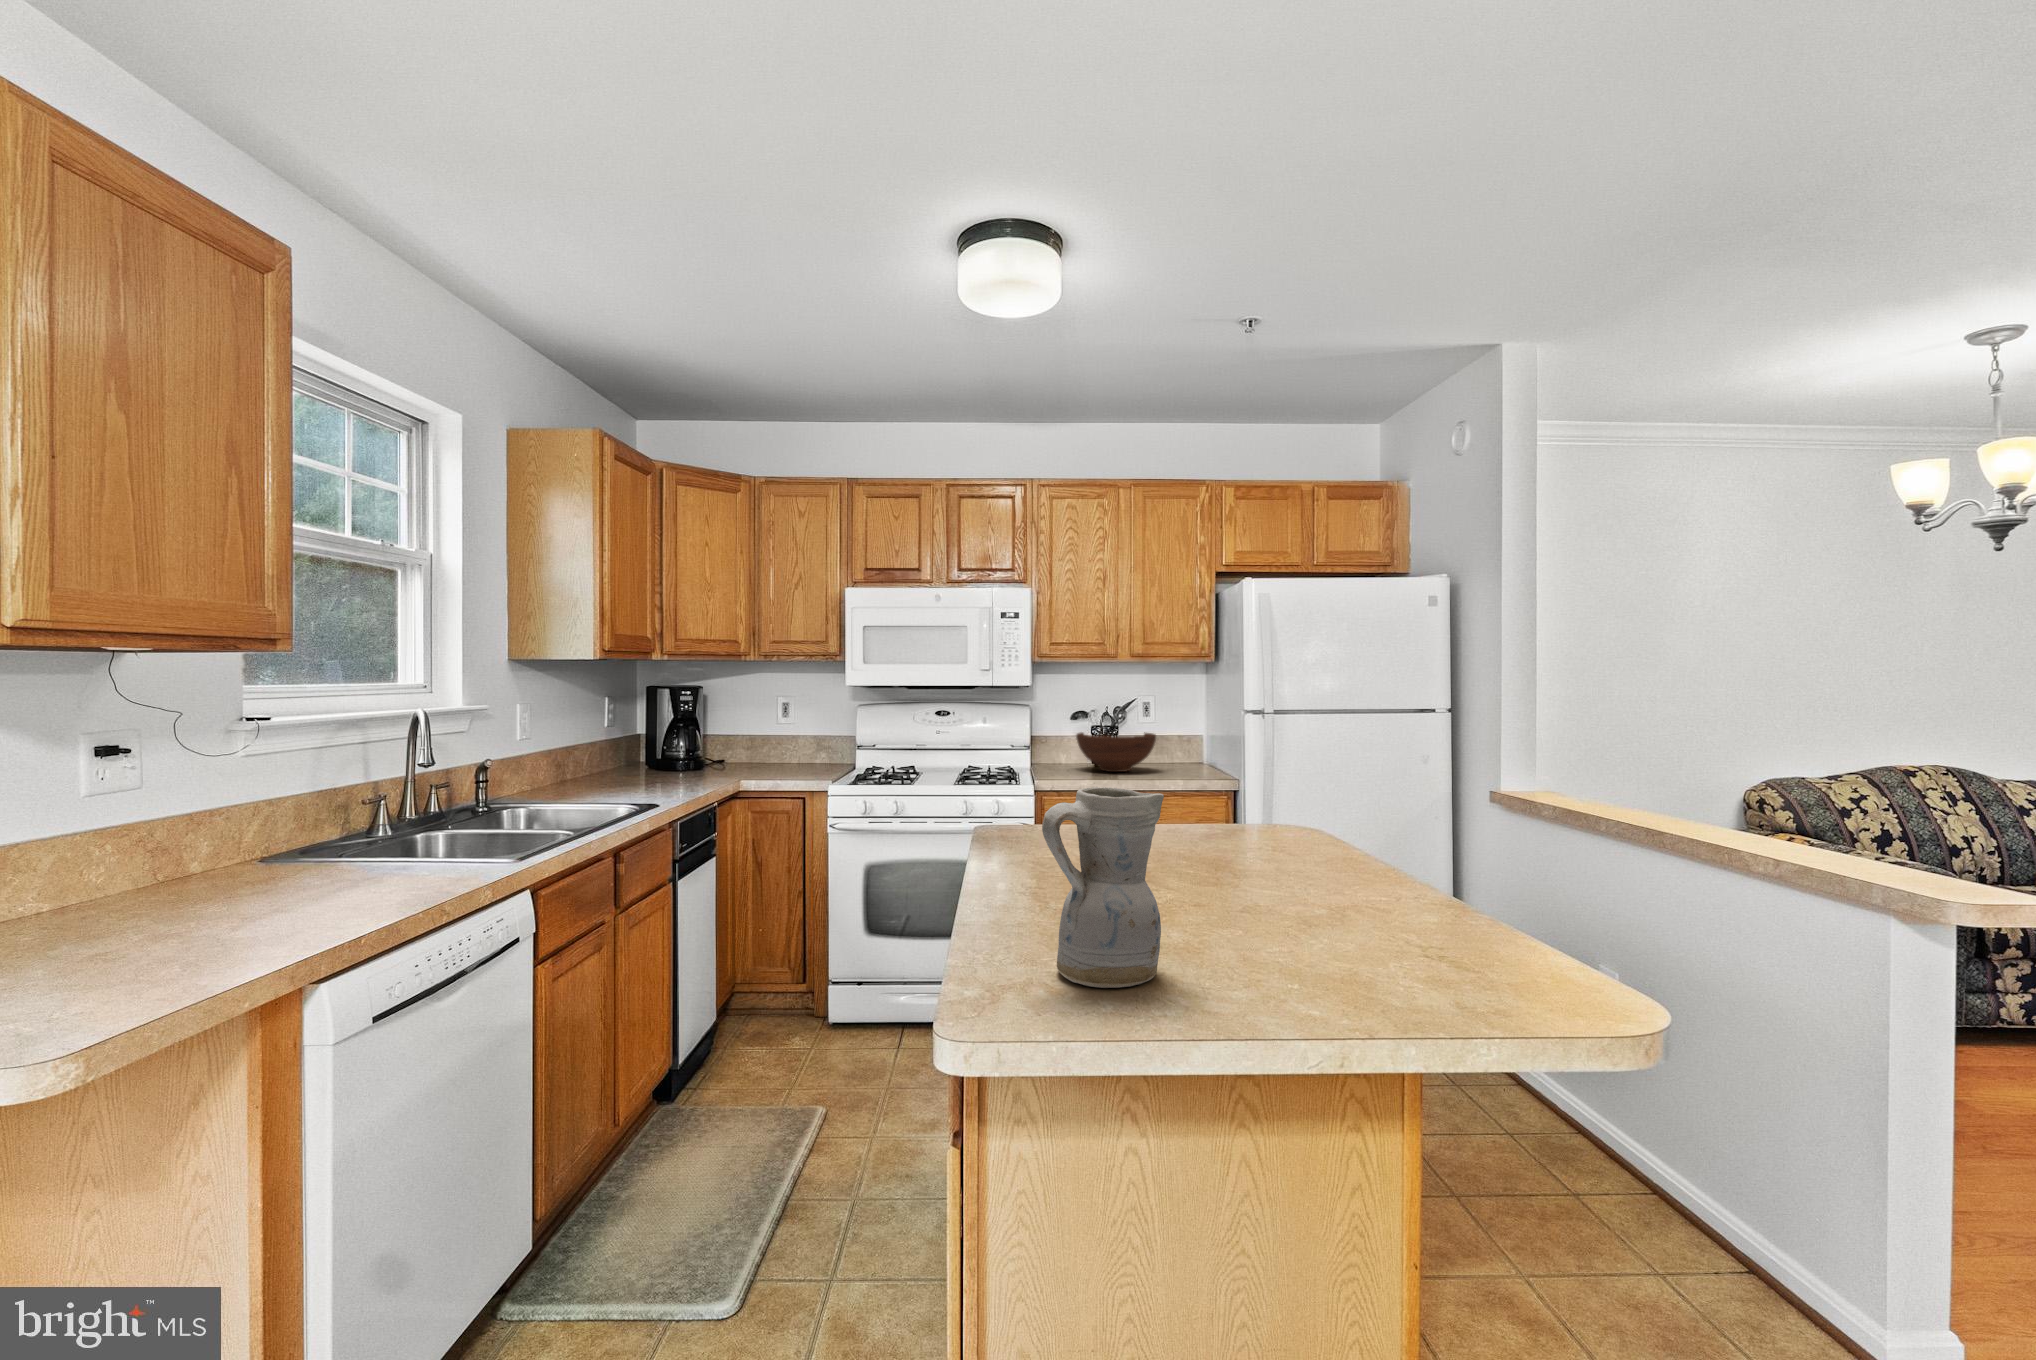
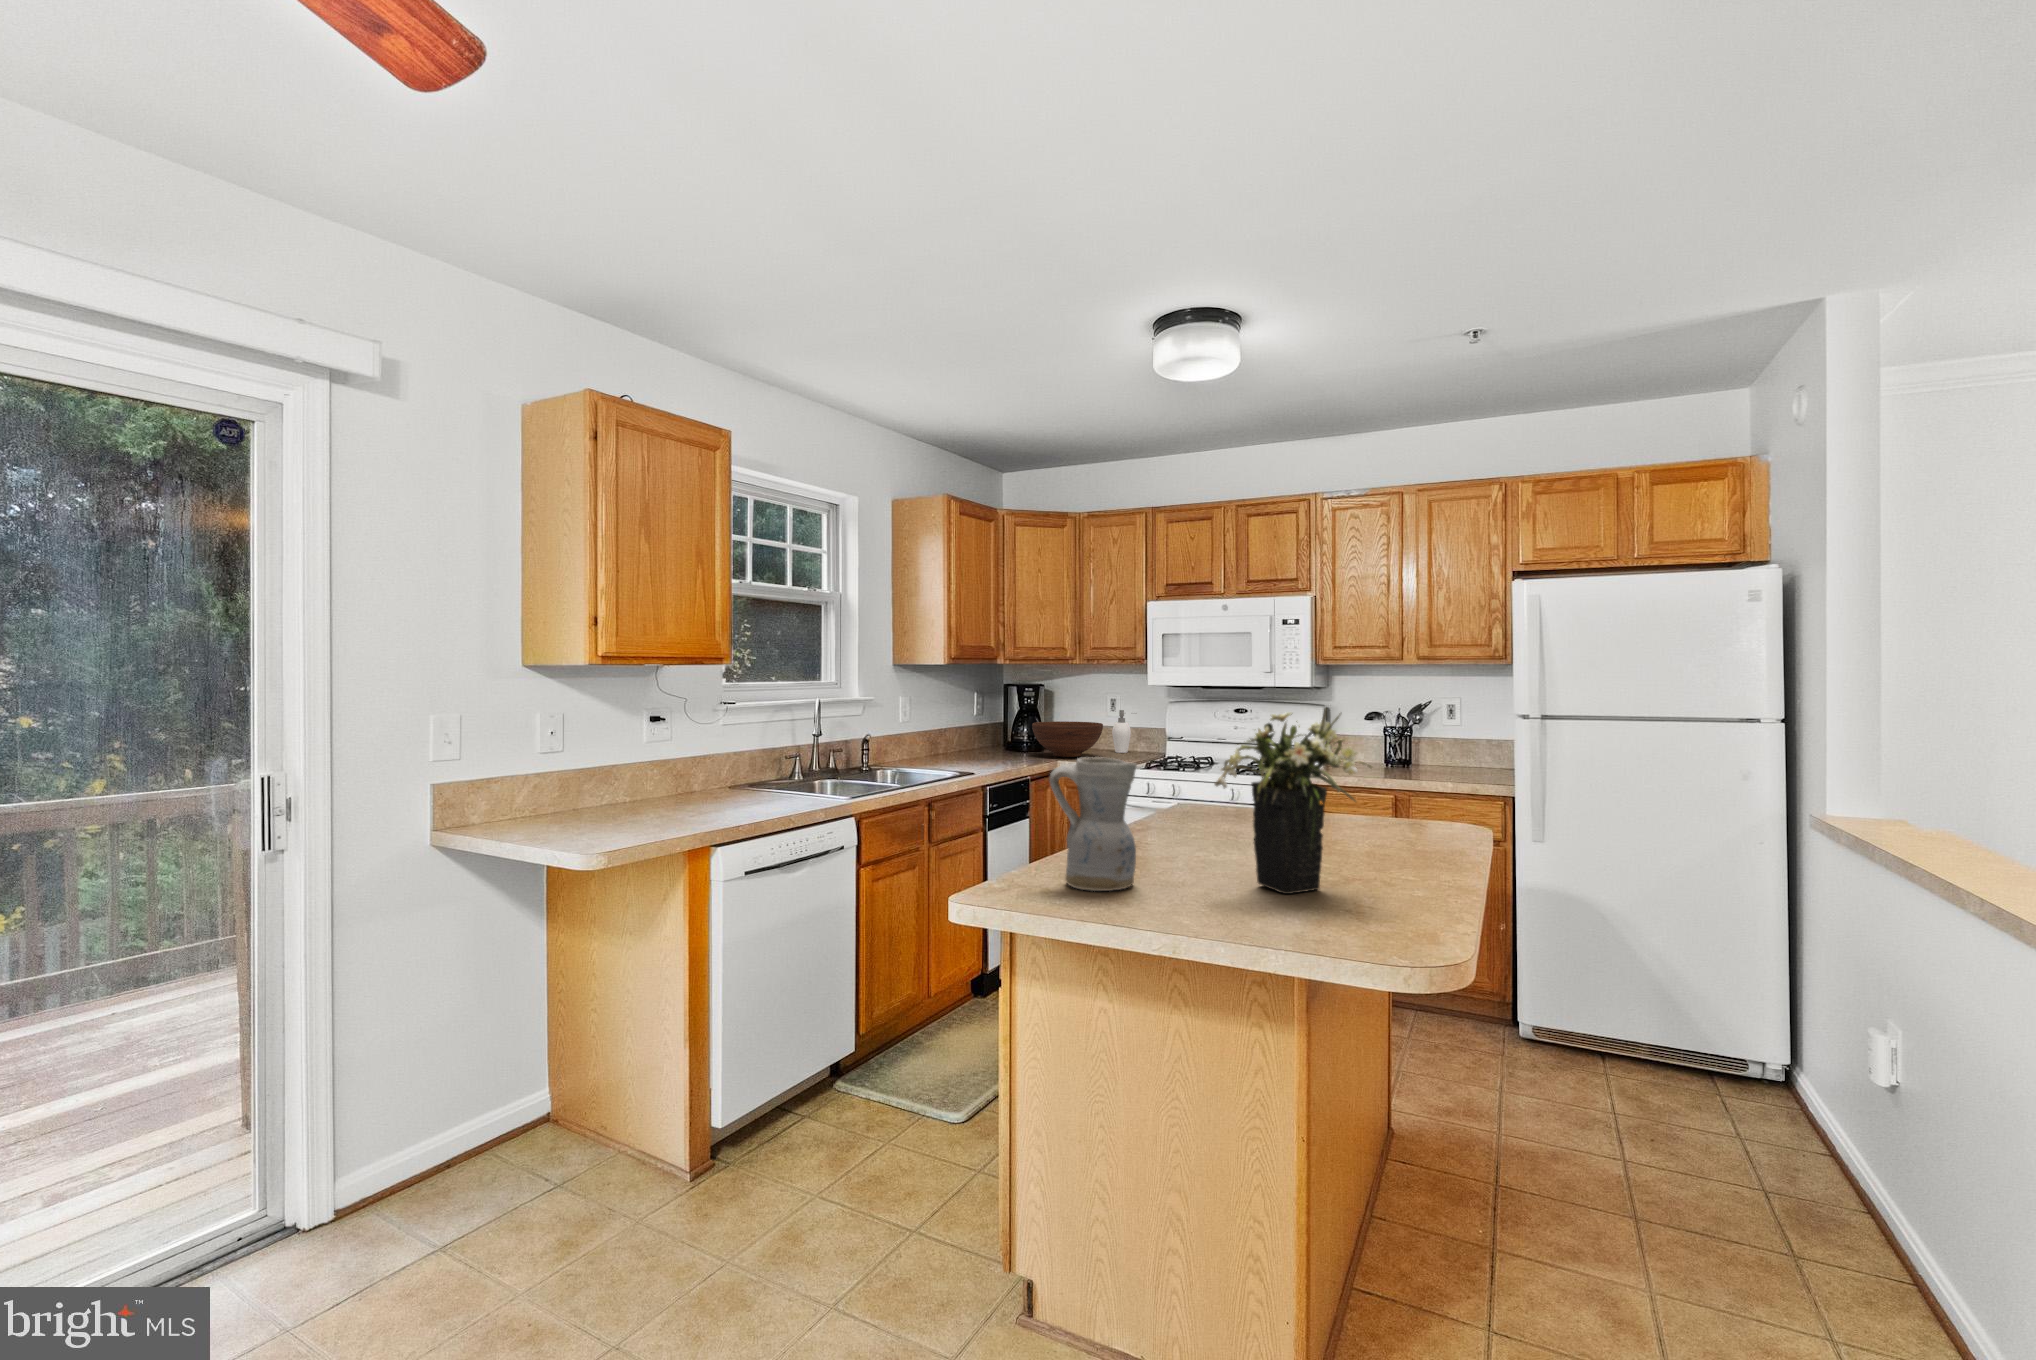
flower arrangement: none [1250,709,1452,954] -> present [1215,709,1372,894]
soap dispenser: none [787,716,817,767] -> present [1112,710,1131,753]
fruit bowl: present [1076,732,1156,772] -> present [1032,721,1103,757]

